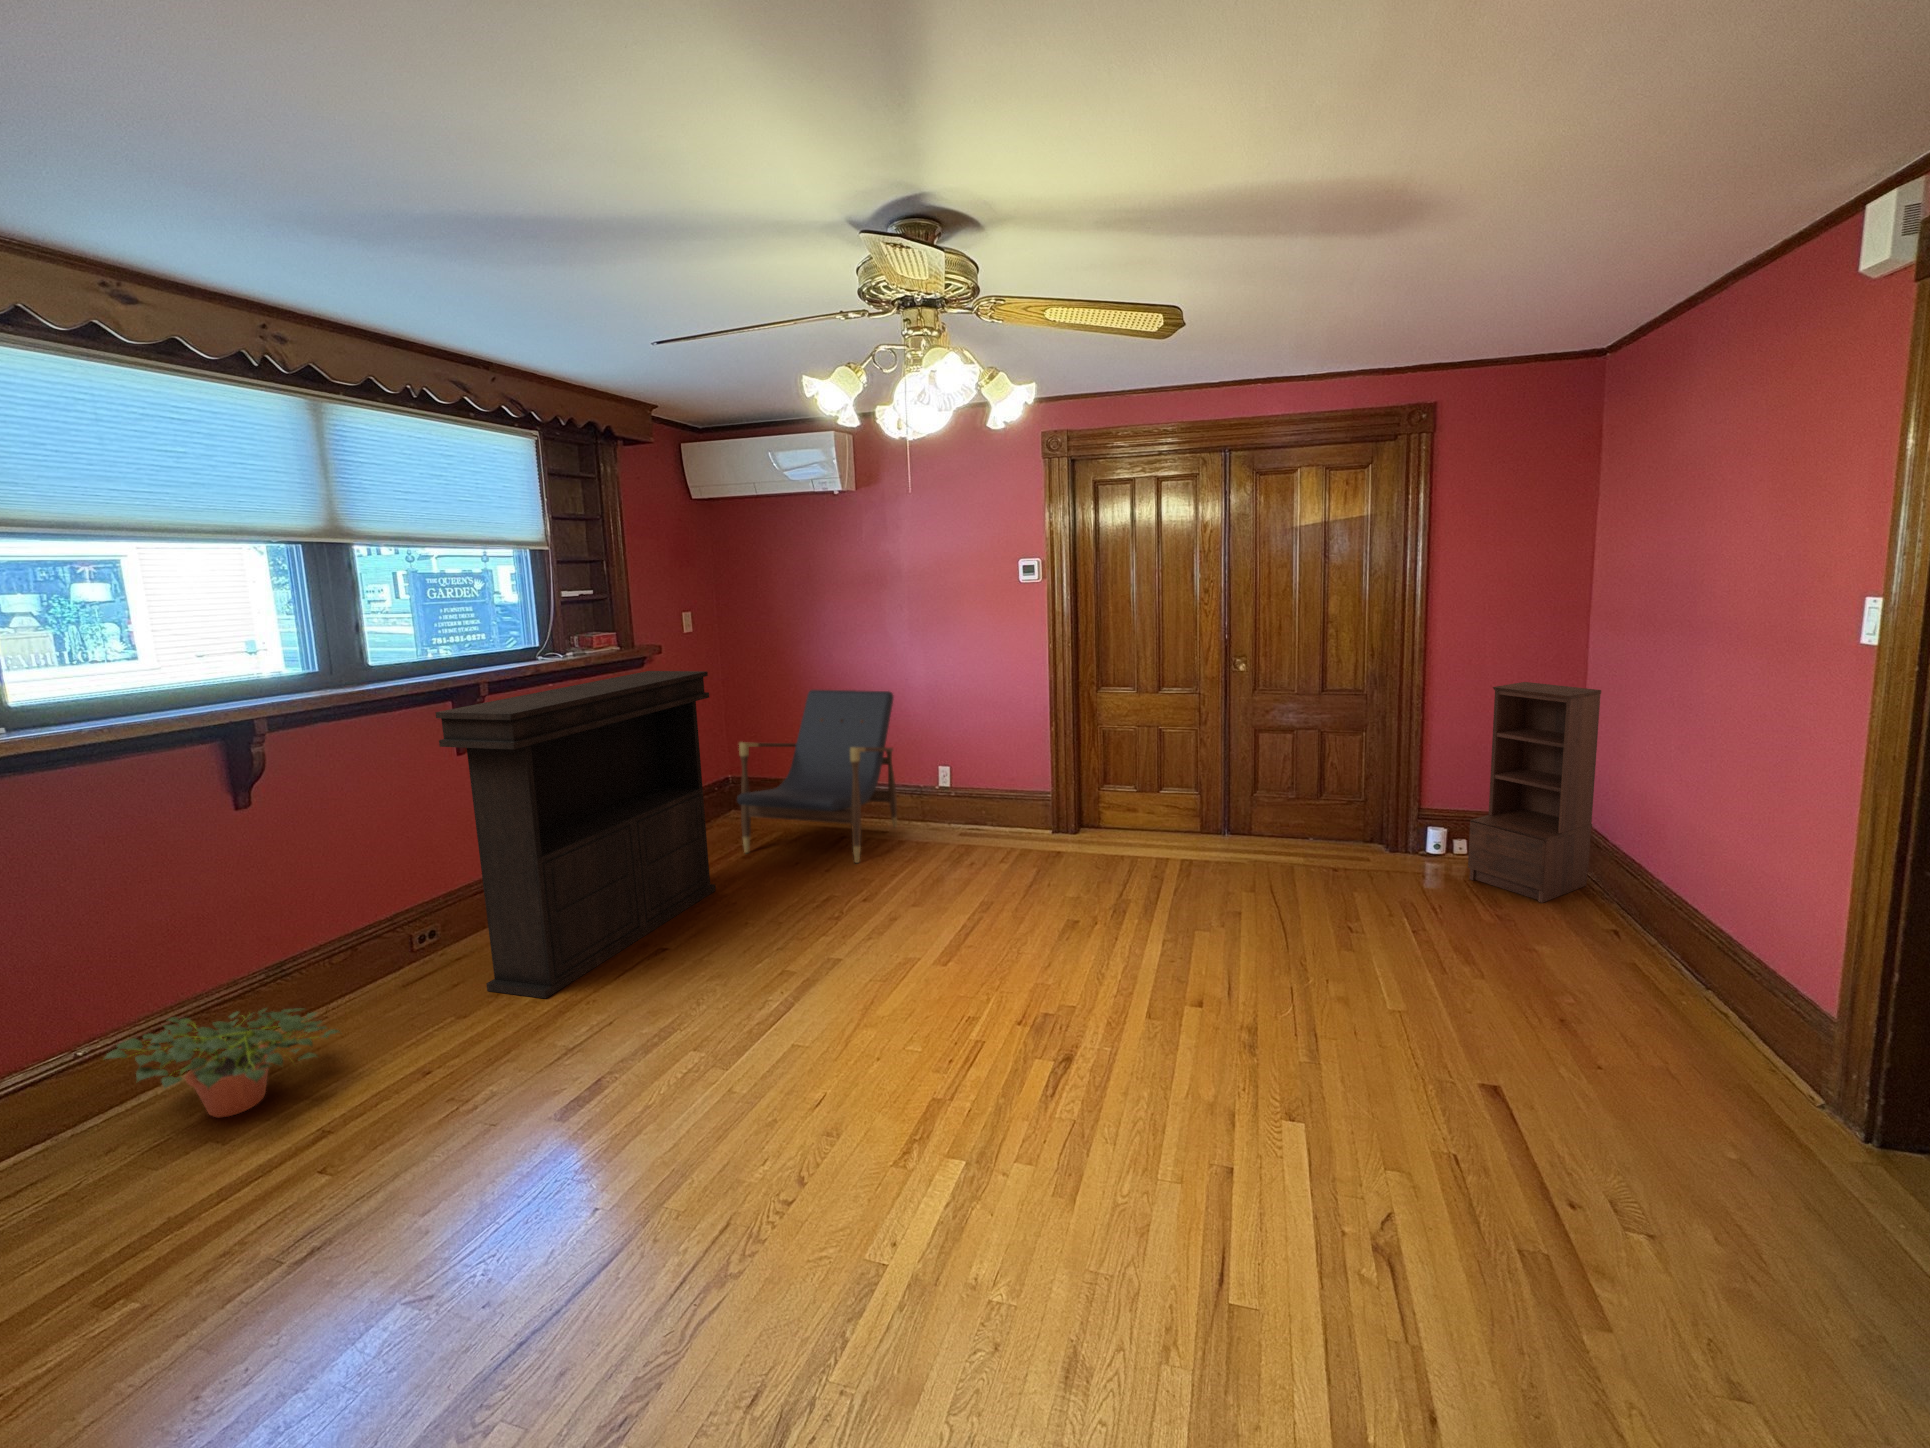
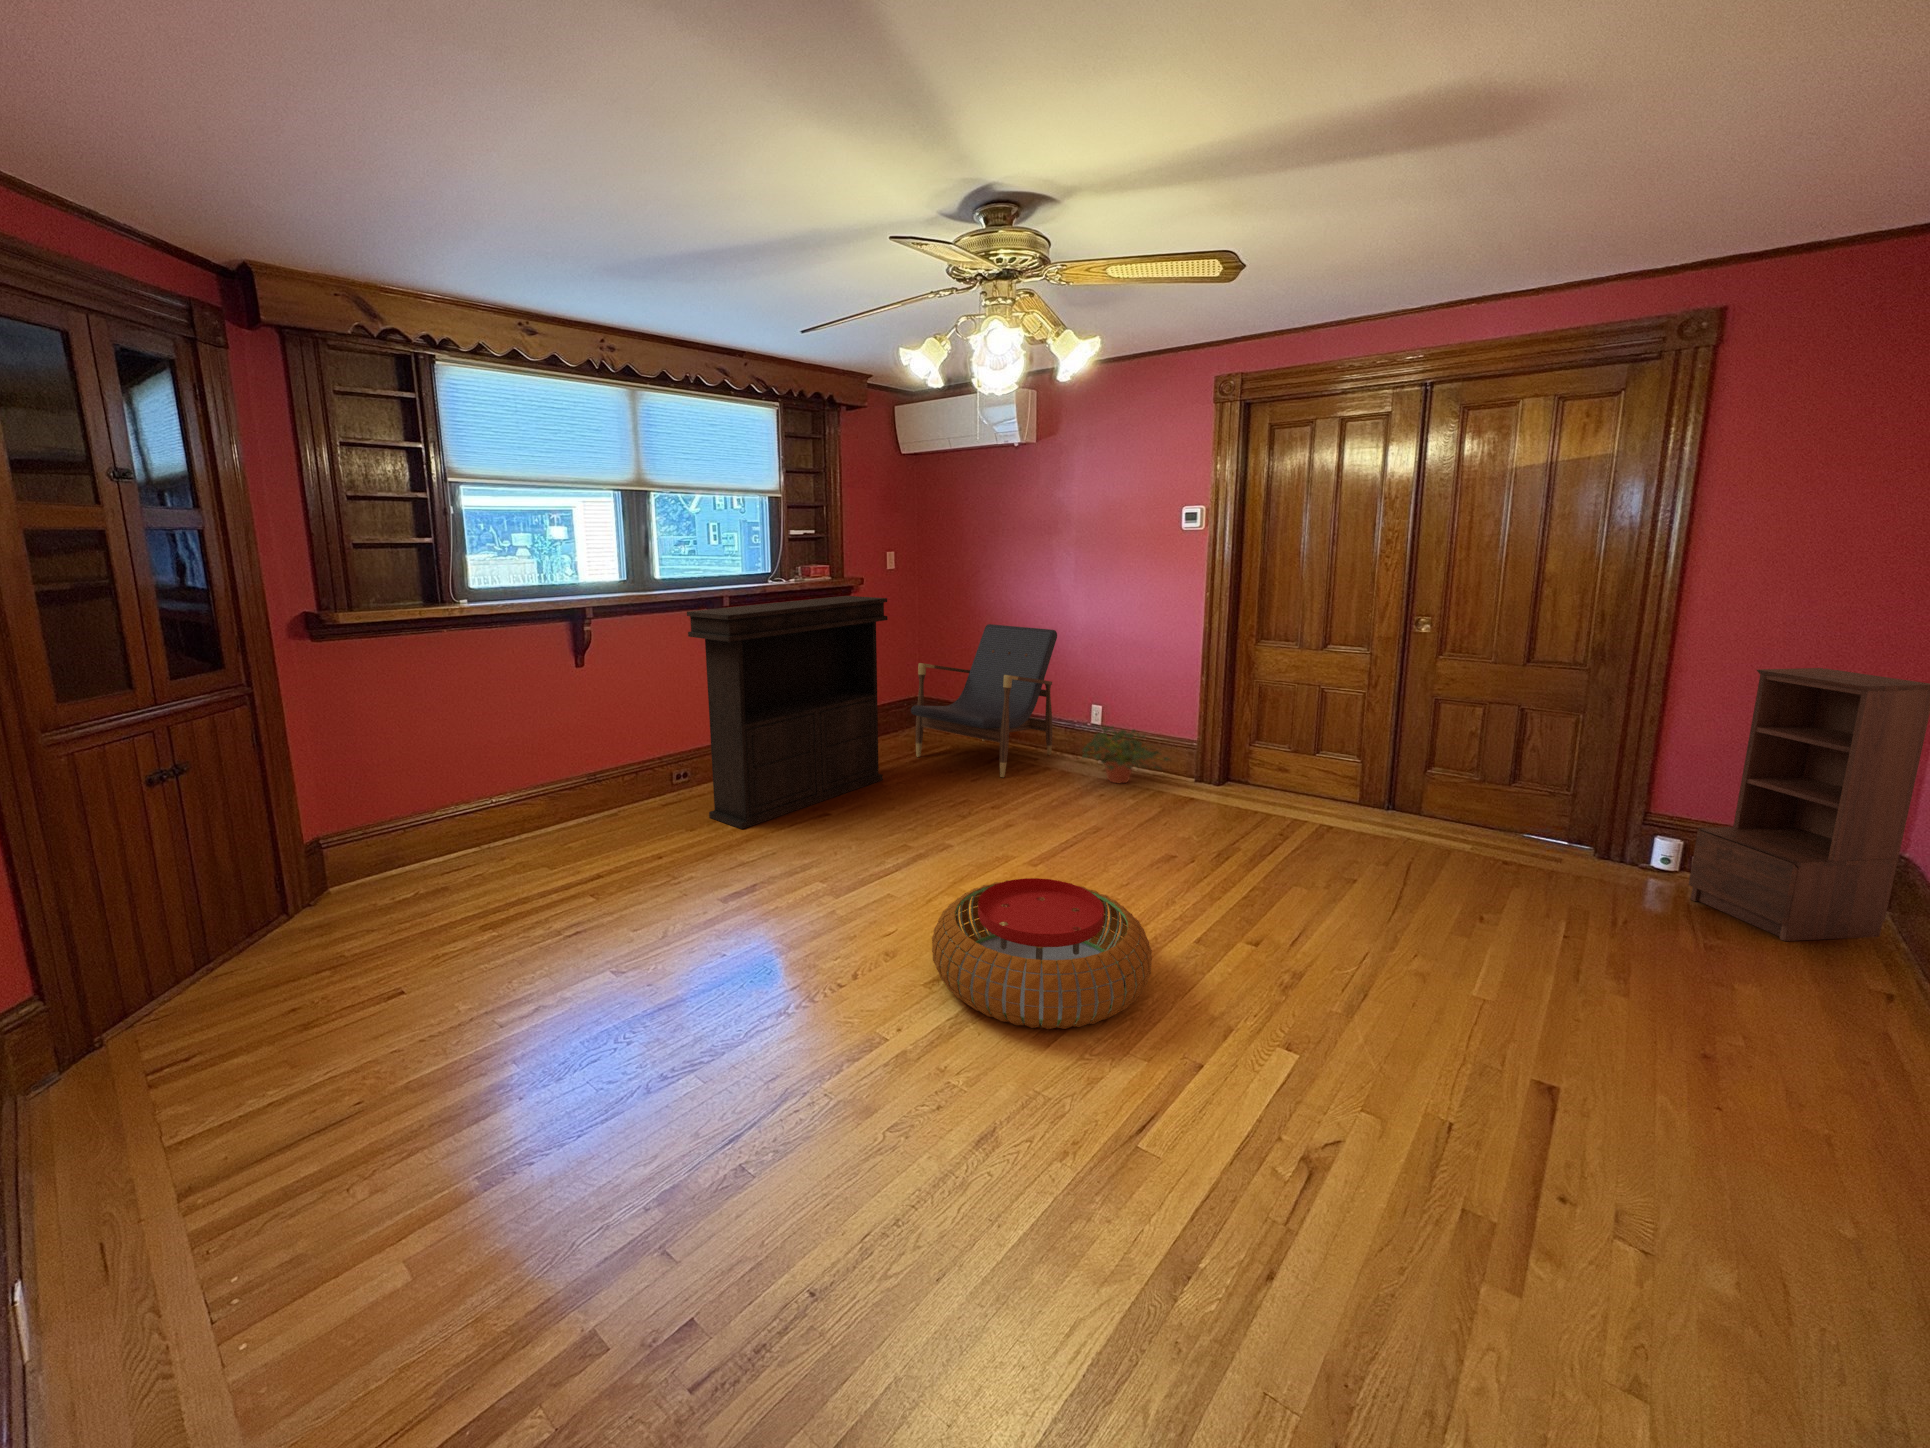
pouf: none [891,988,1144,1188] -> present [932,878,1152,1029]
potted plant: present [105,1008,340,1117] -> present [1083,727,1169,783]

